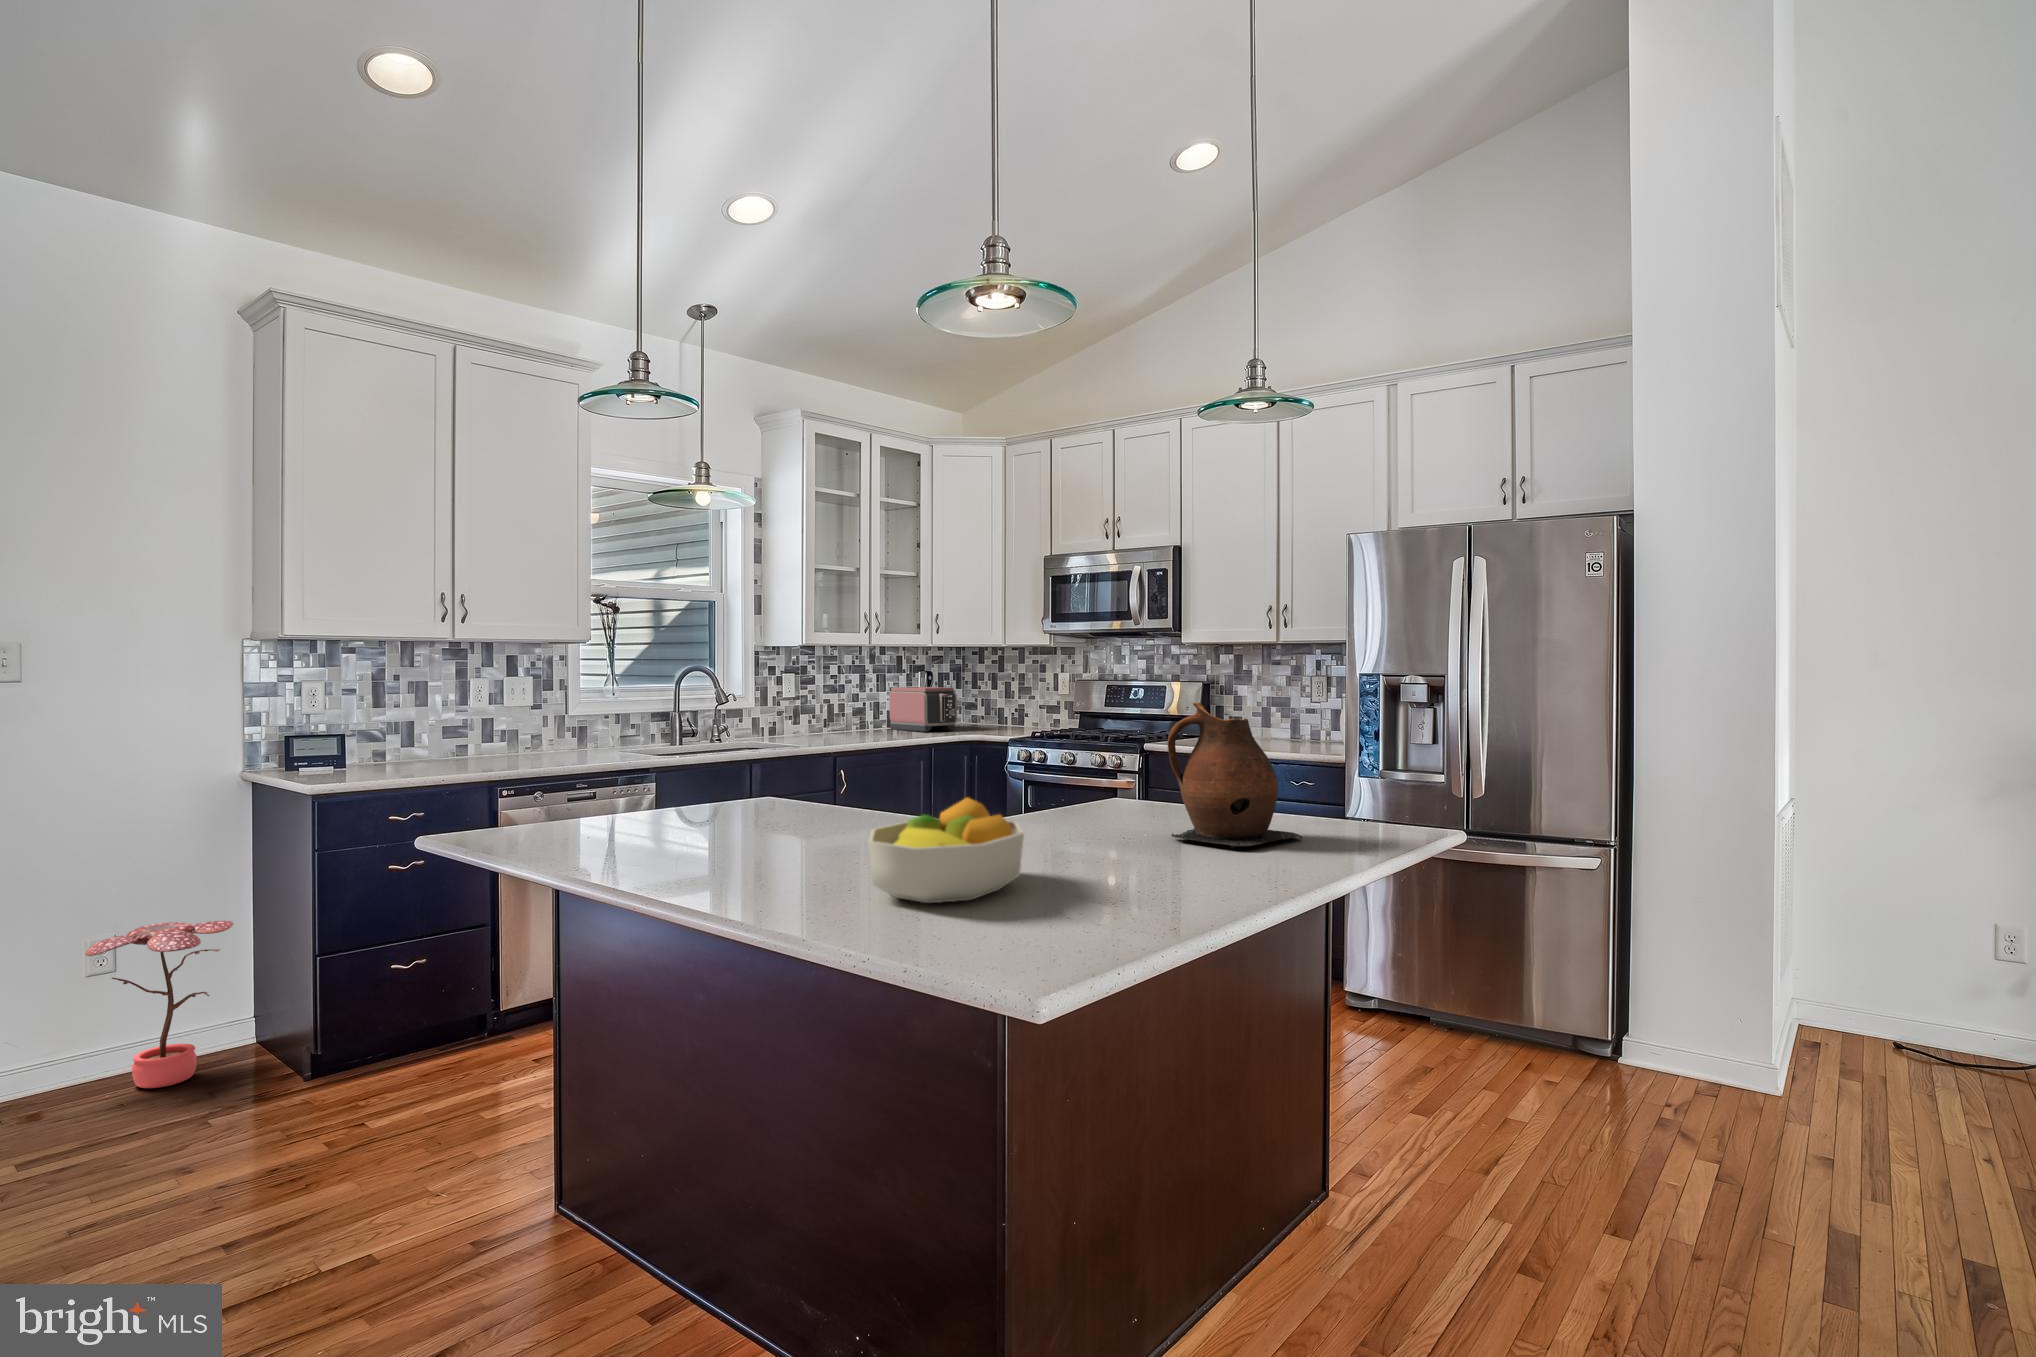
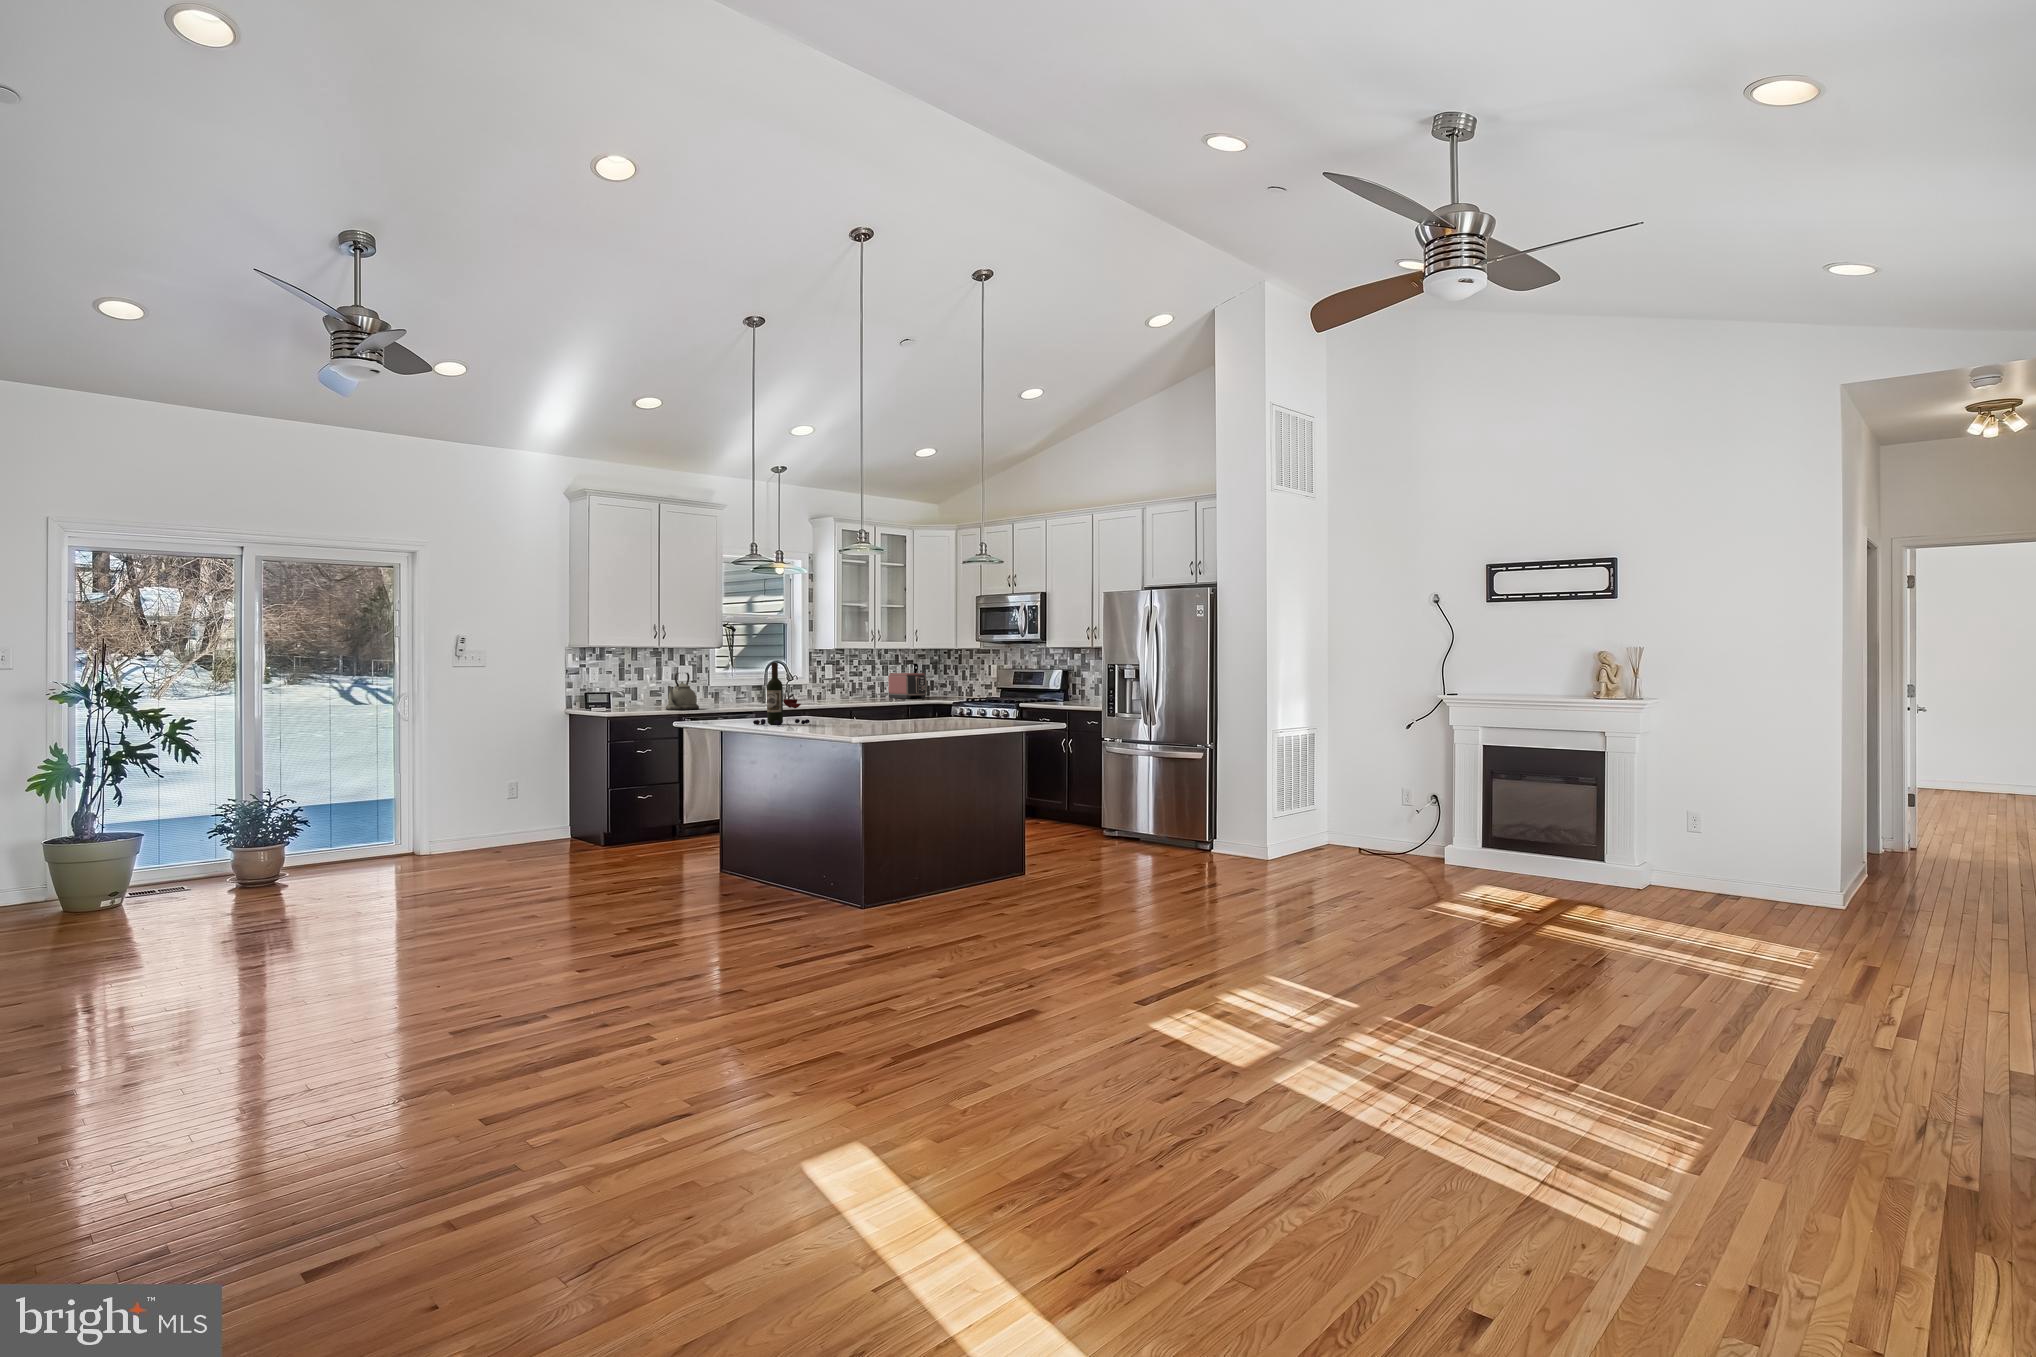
wine bottle: none [643,673,793,845] -> present [753,663,810,725]
kettle: none [465,691,538,769] -> present [666,673,699,710]
ceramic pitcher: present [1168,702,1302,849] -> none [948,674,997,727]
fruit bowl: present [868,798,1024,903] -> none [824,704,878,734]
potted plant: present [85,921,233,1088] -> none [512,776,566,848]

